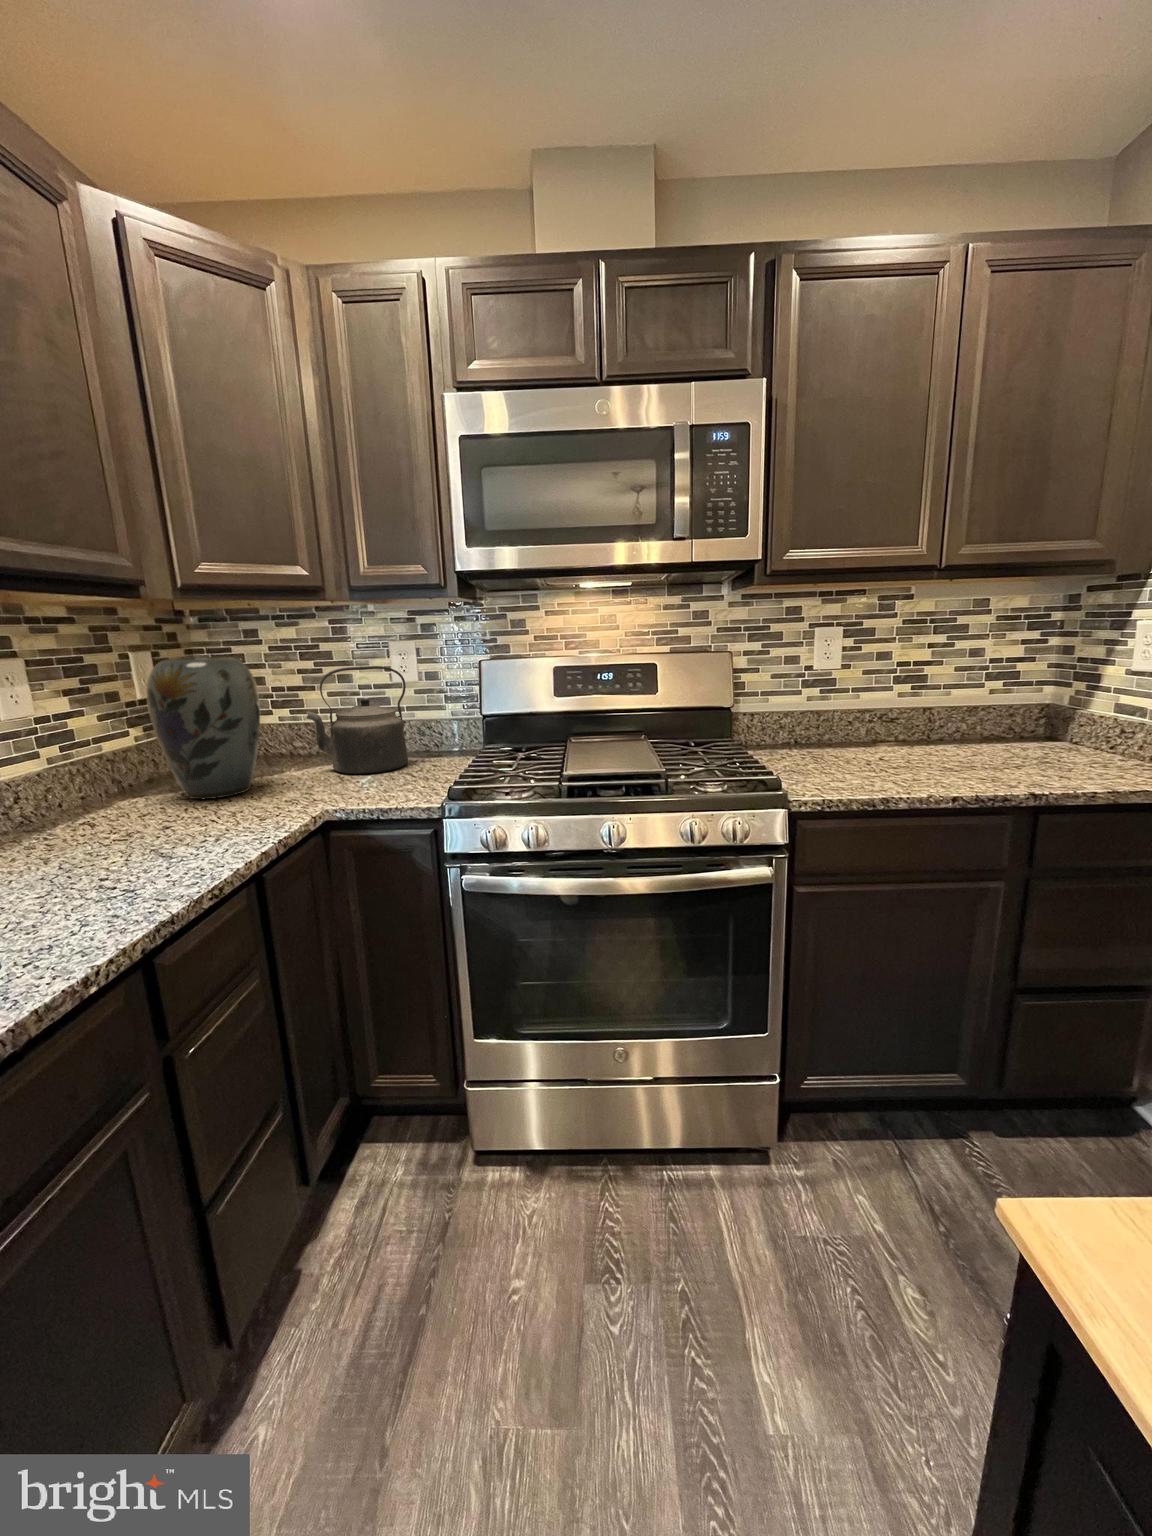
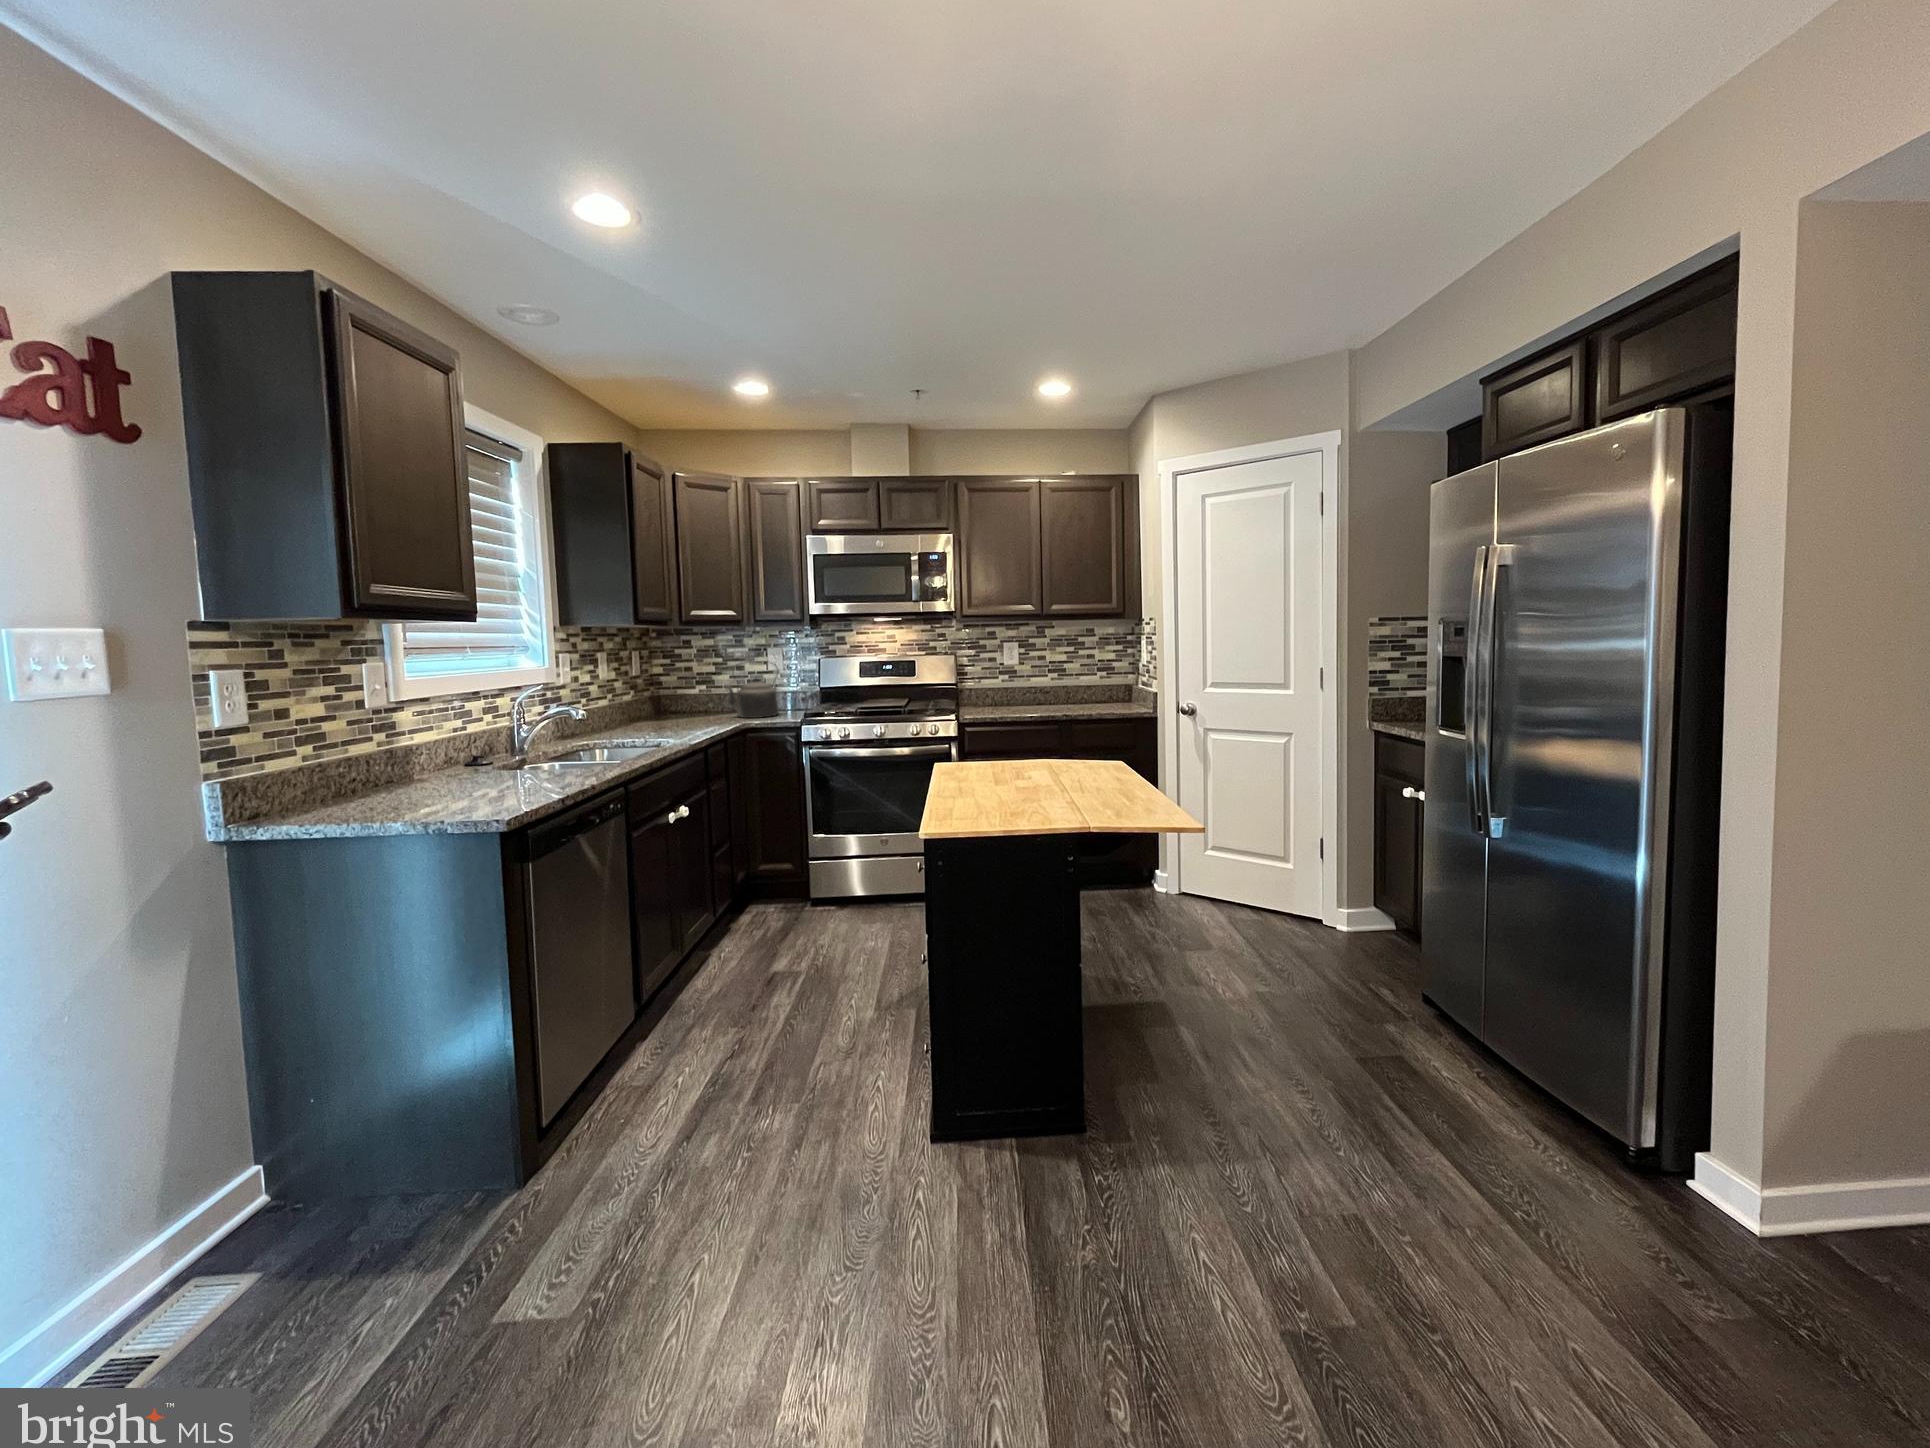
vase: present [146,657,260,799] -> none [653,655,706,725]

